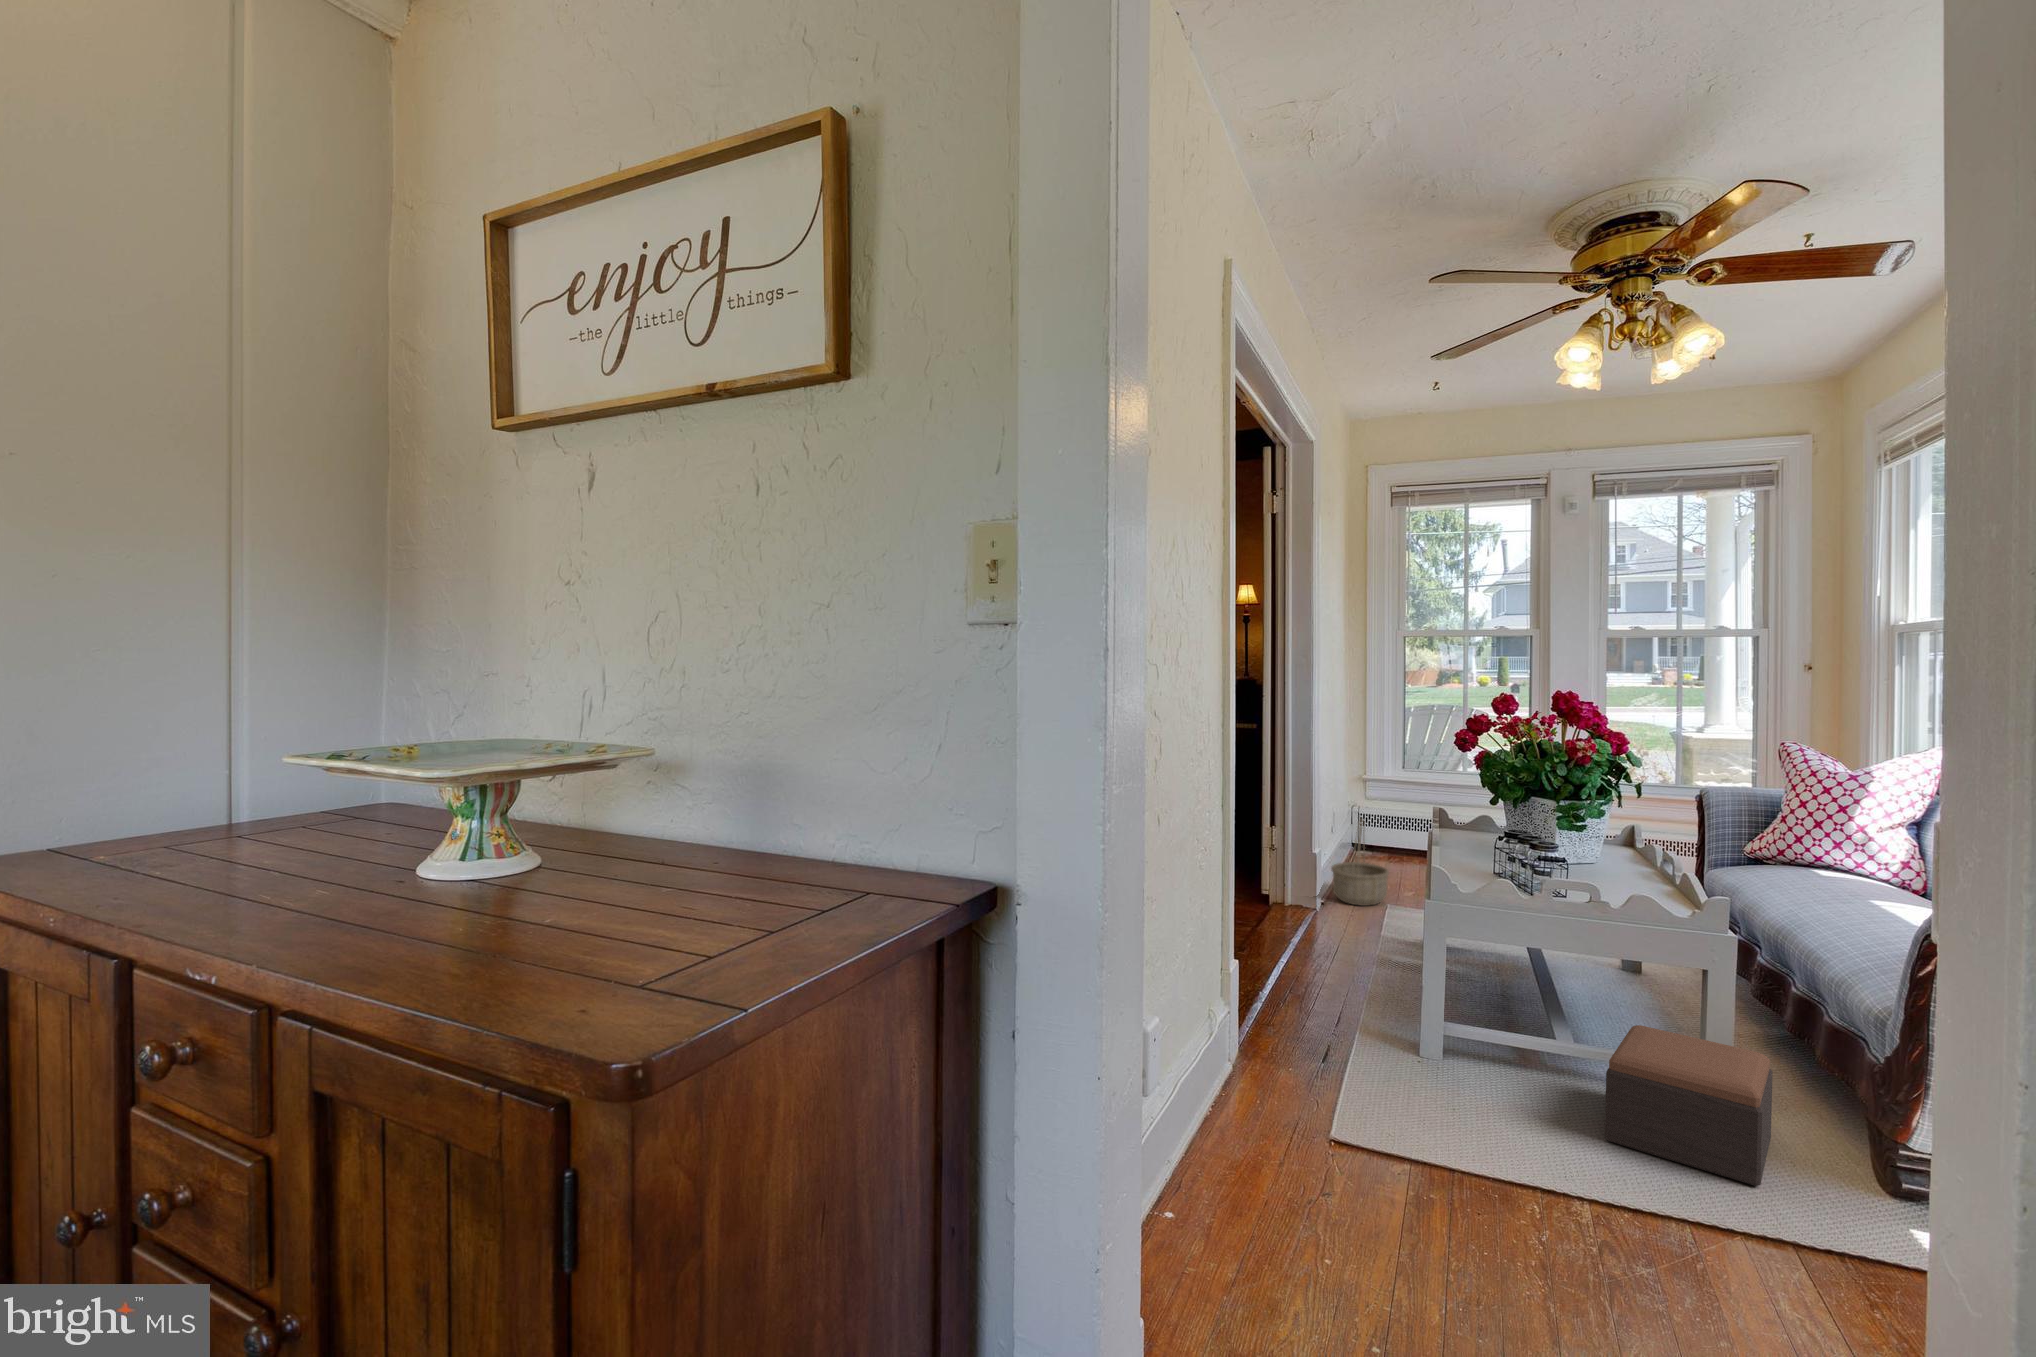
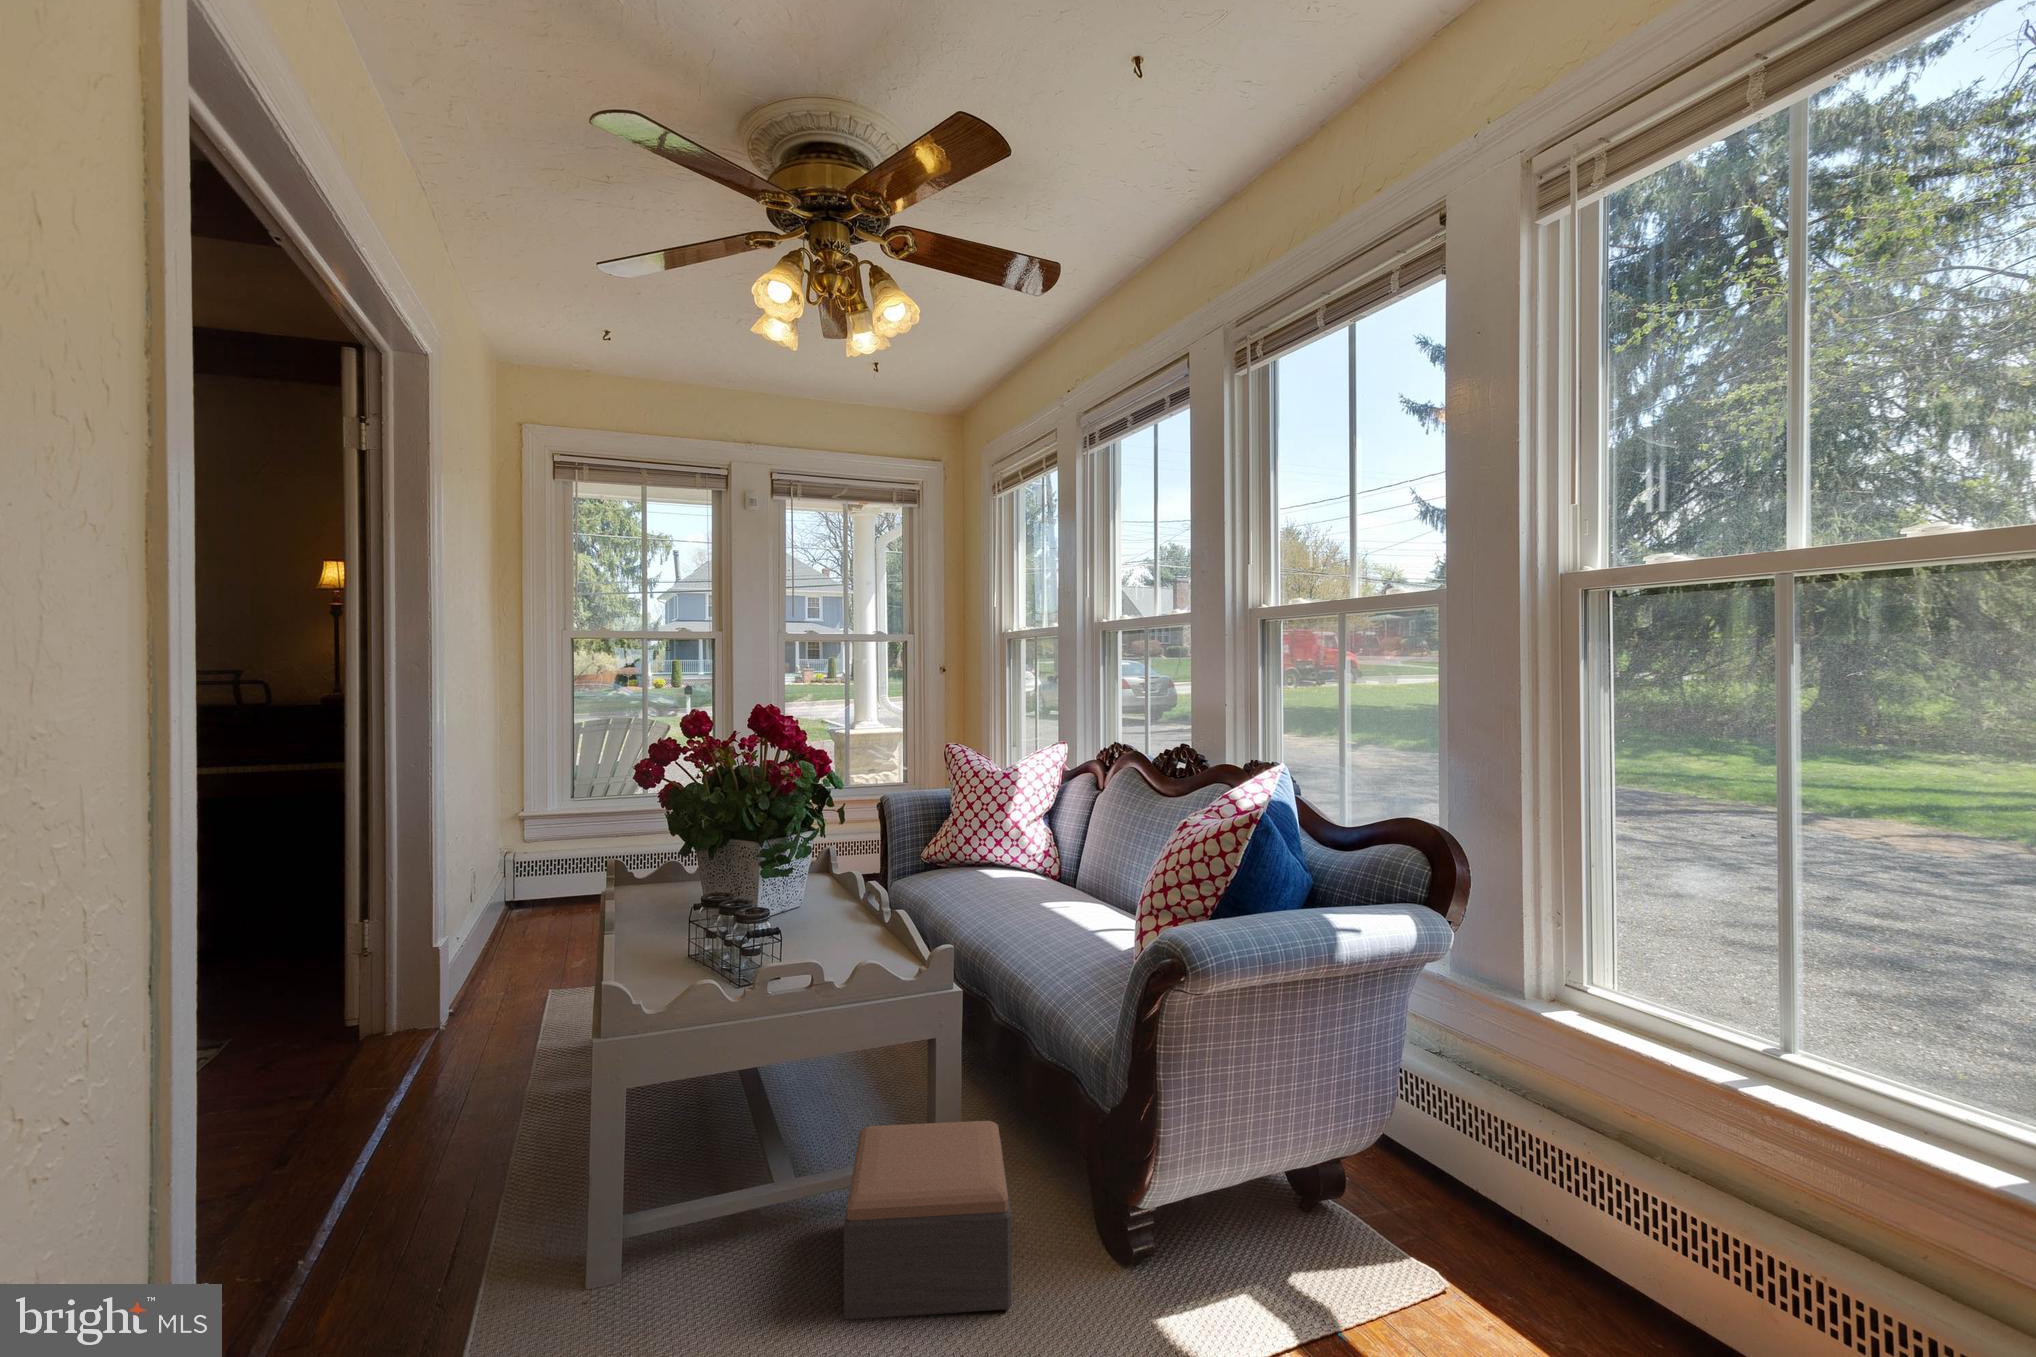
basket: present [1331,819,1389,906] -> none [467,882,552,1005]

